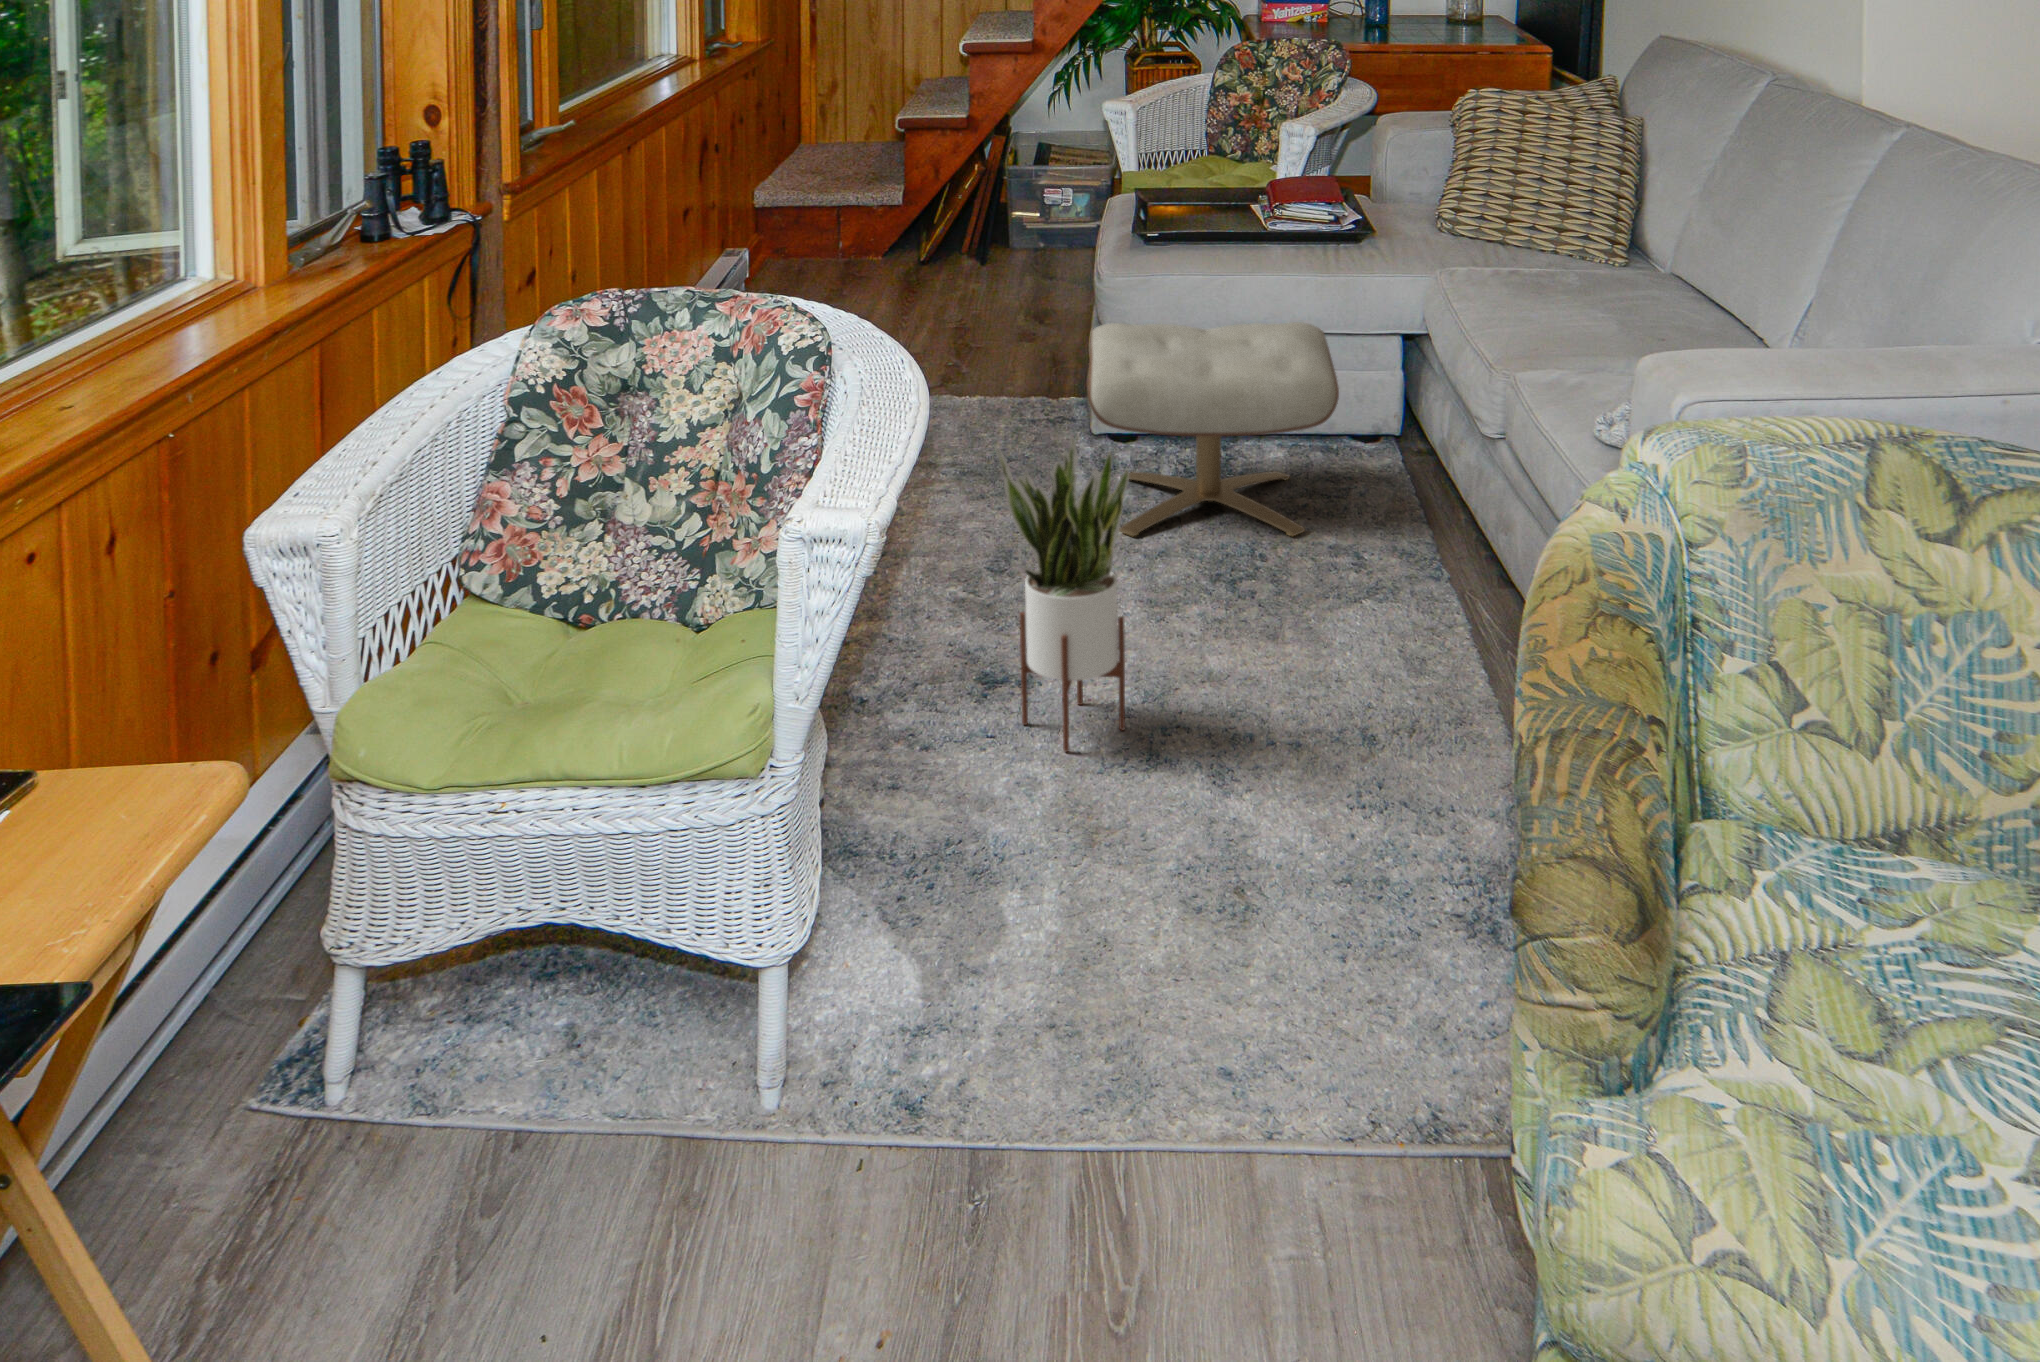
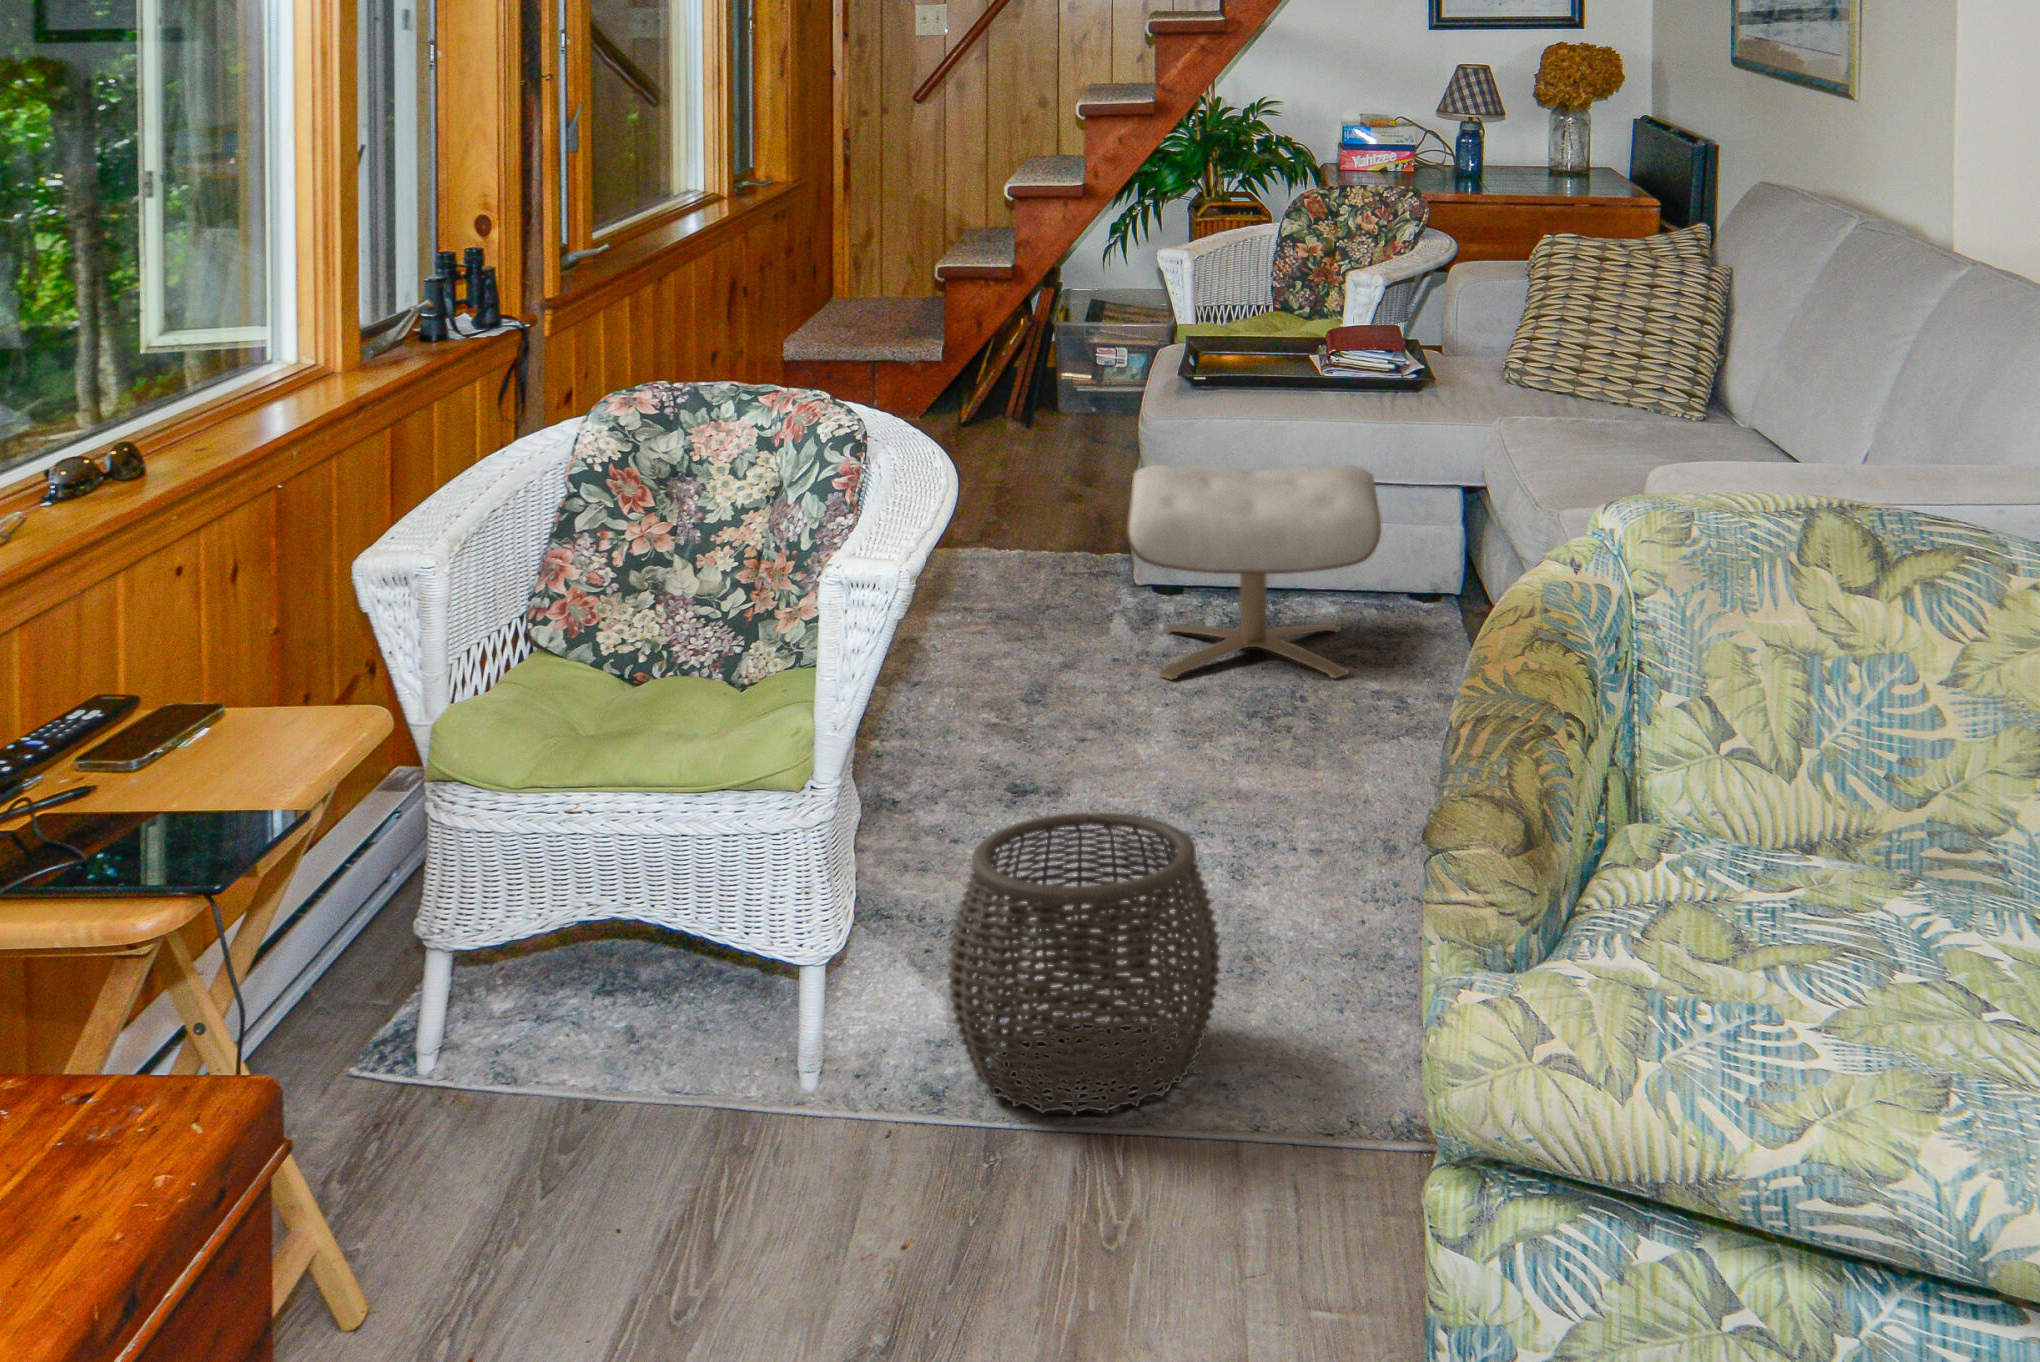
potted plant: present [995,437,1129,752] -> none [1025,537,1154,846]
woven basket: none [923,799,1238,1181] -> present [947,812,1220,1115]

